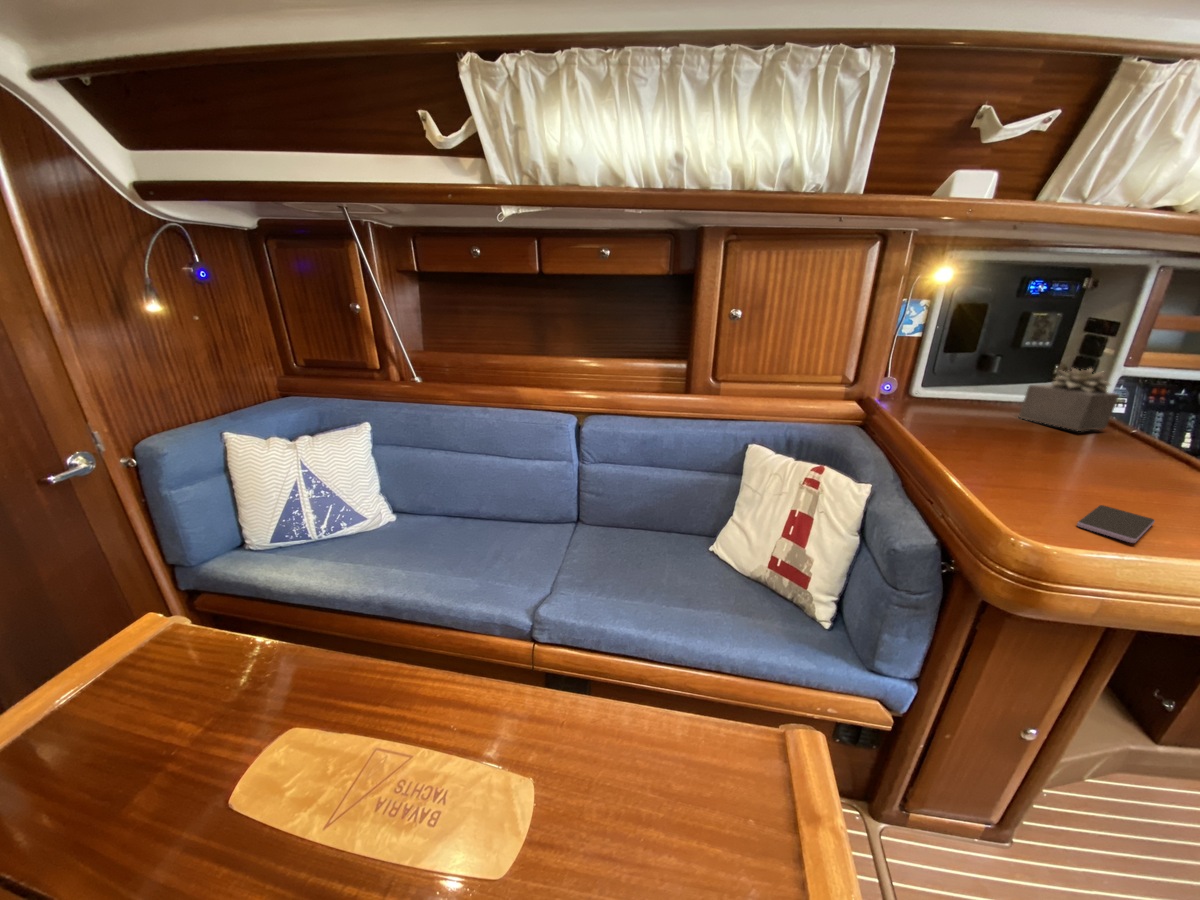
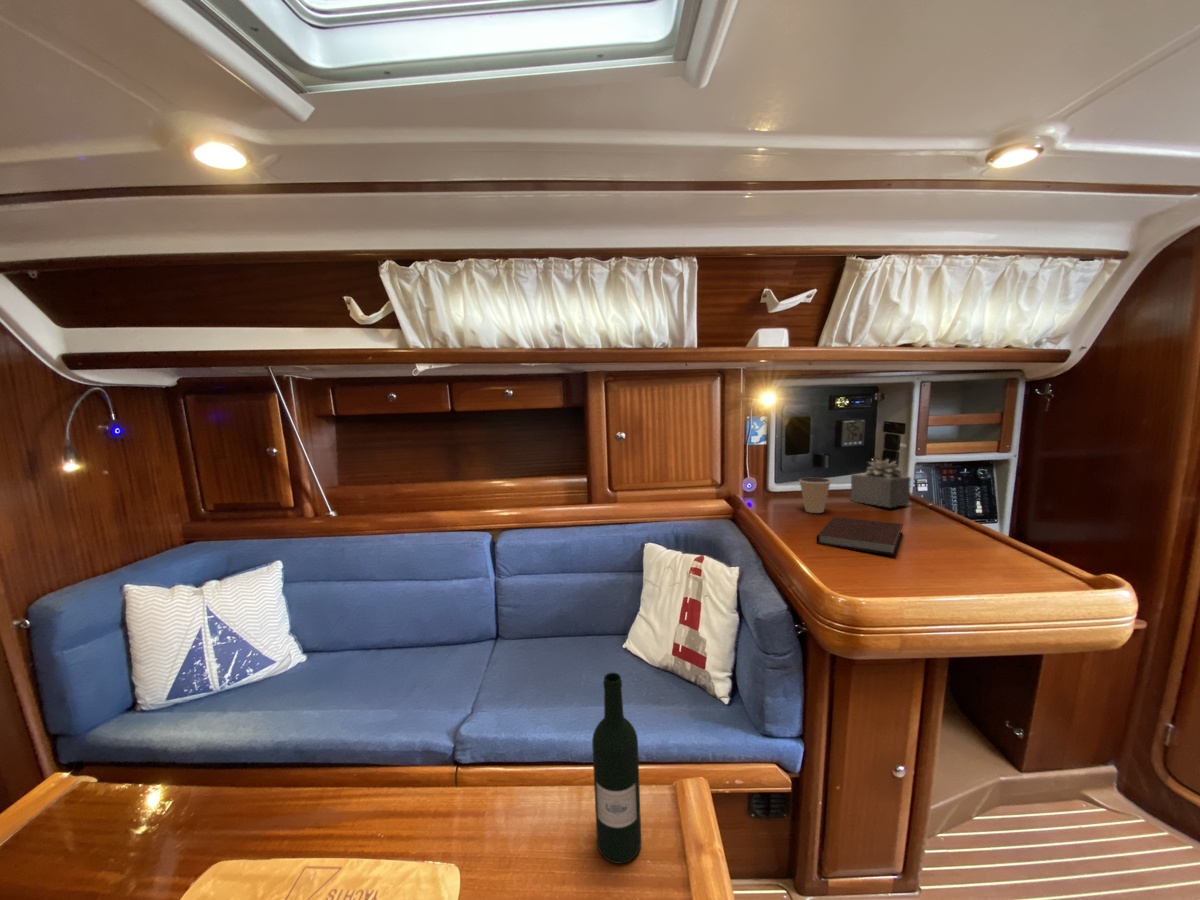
coffee cup: none [958,384,1007,429] -> present [799,478,830,513]
notebook: none [984,436,1111,494] -> present [817,517,903,555]
smartphone: present [1077,505,1155,543] -> none [871,564,923,590]
wine bottle: none [696,605,765,803] -> present [592,673,641,863]

